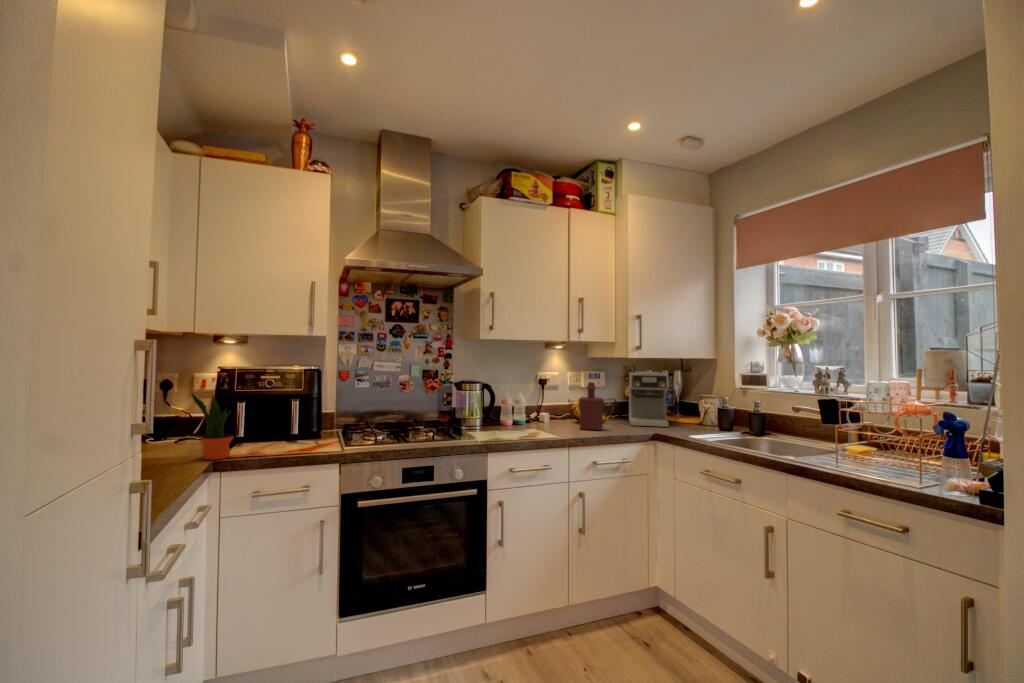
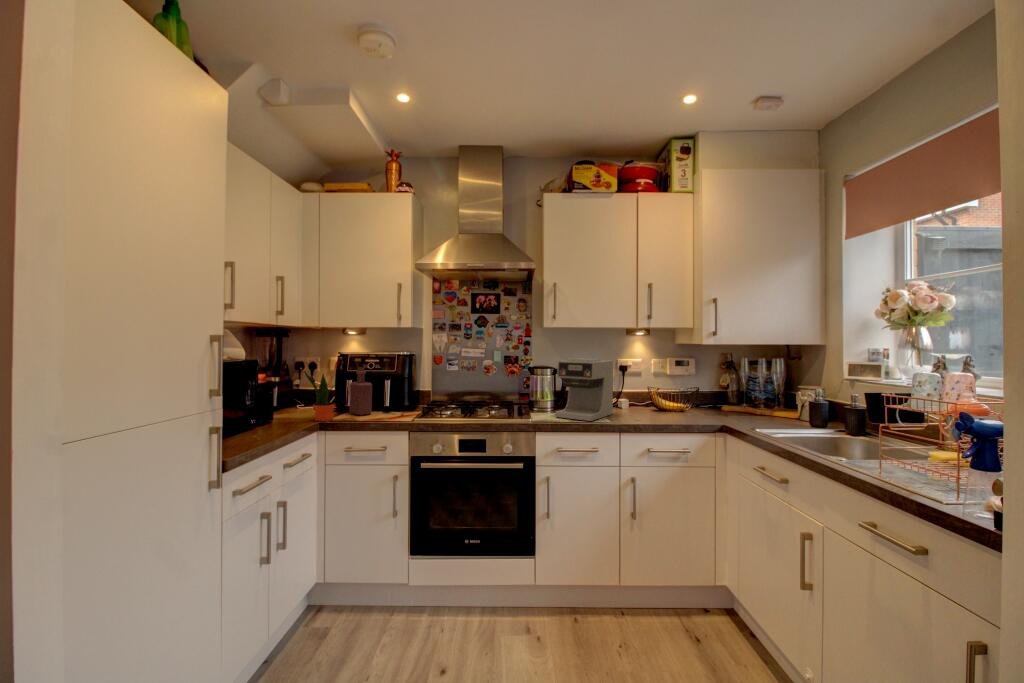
coffee maker: present [629,372,669,427] -> present [555,359,613,421]
bottle: present [579,382,604,430] -> present [349,367,372,415]

